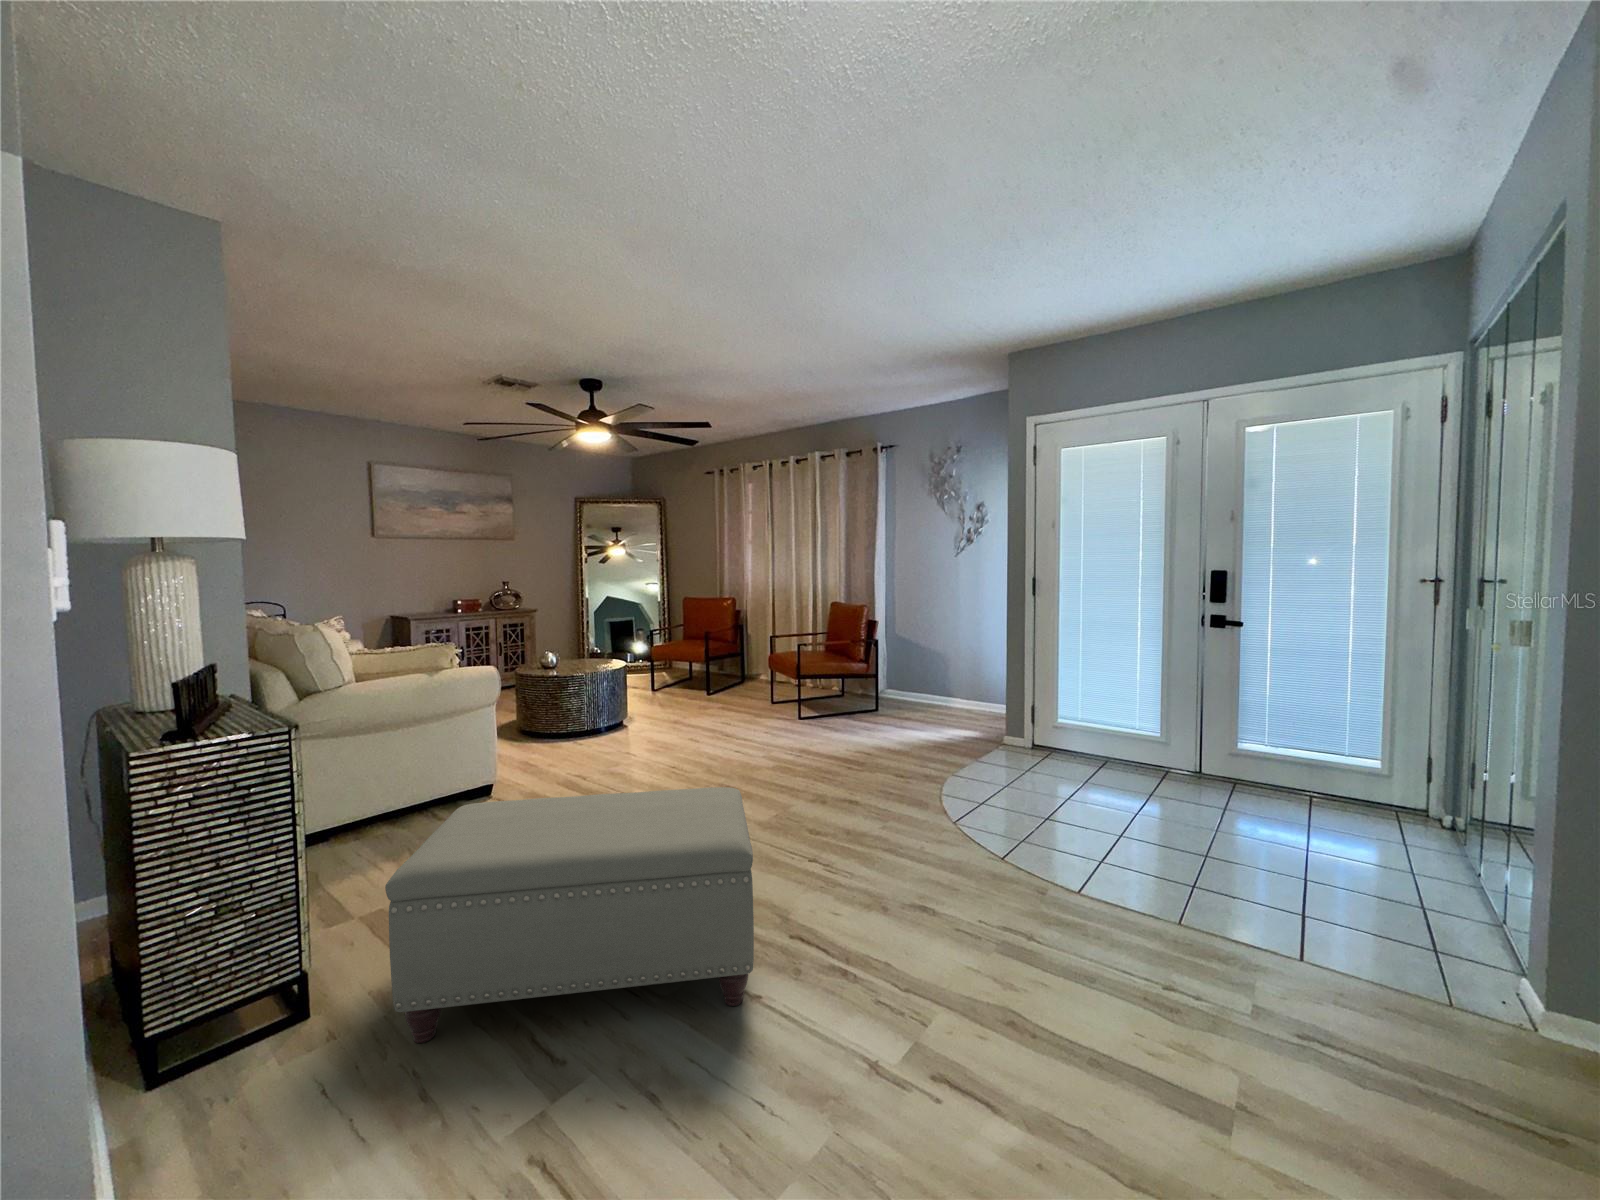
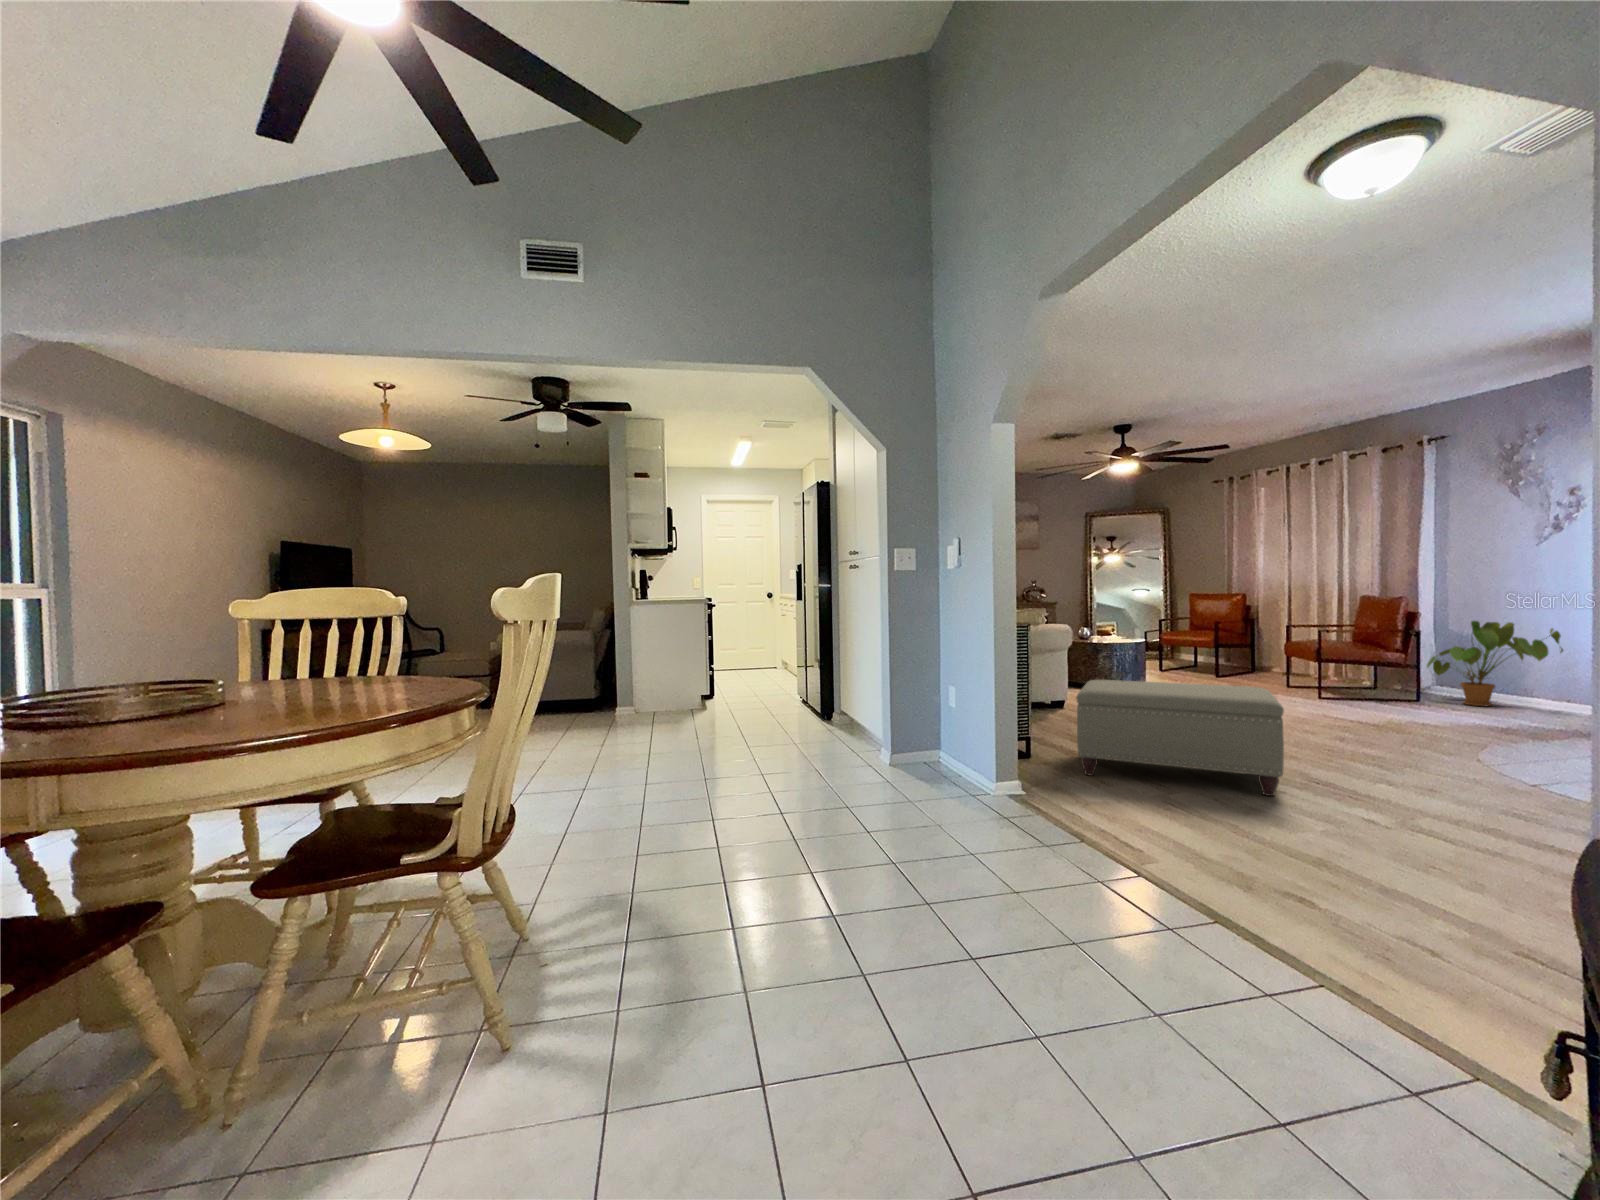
house plant: none [883,628,975,713] -> present [1427,621,1563,706]

